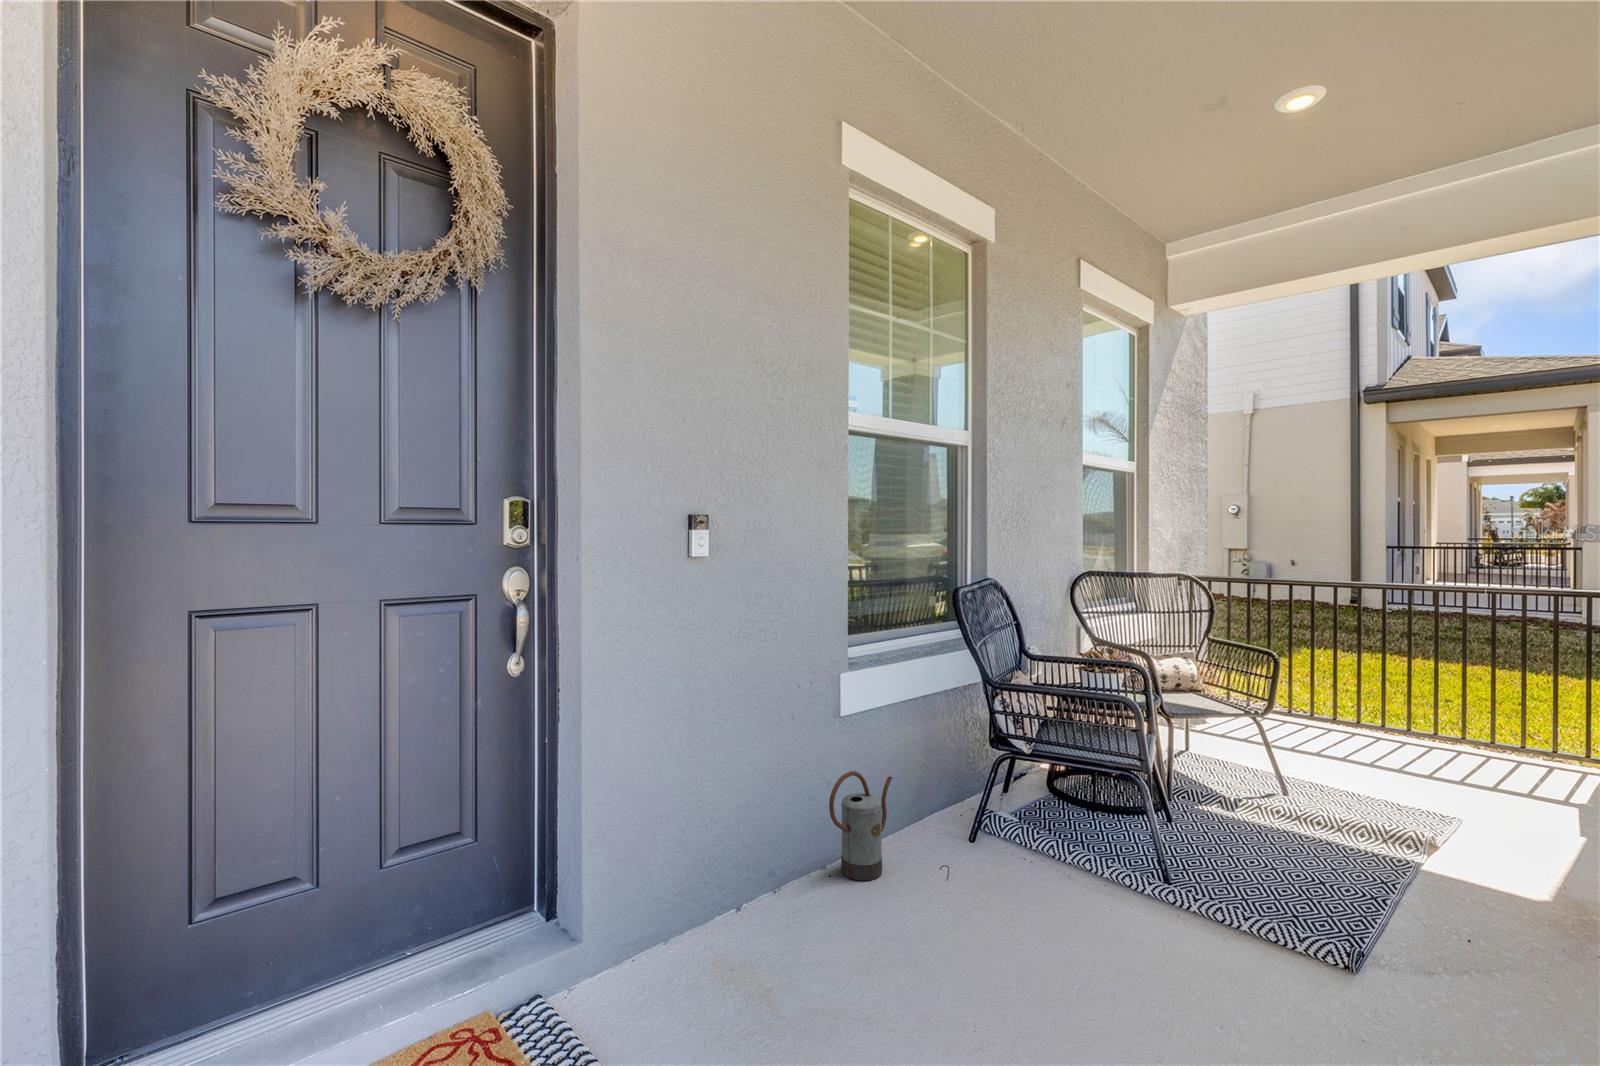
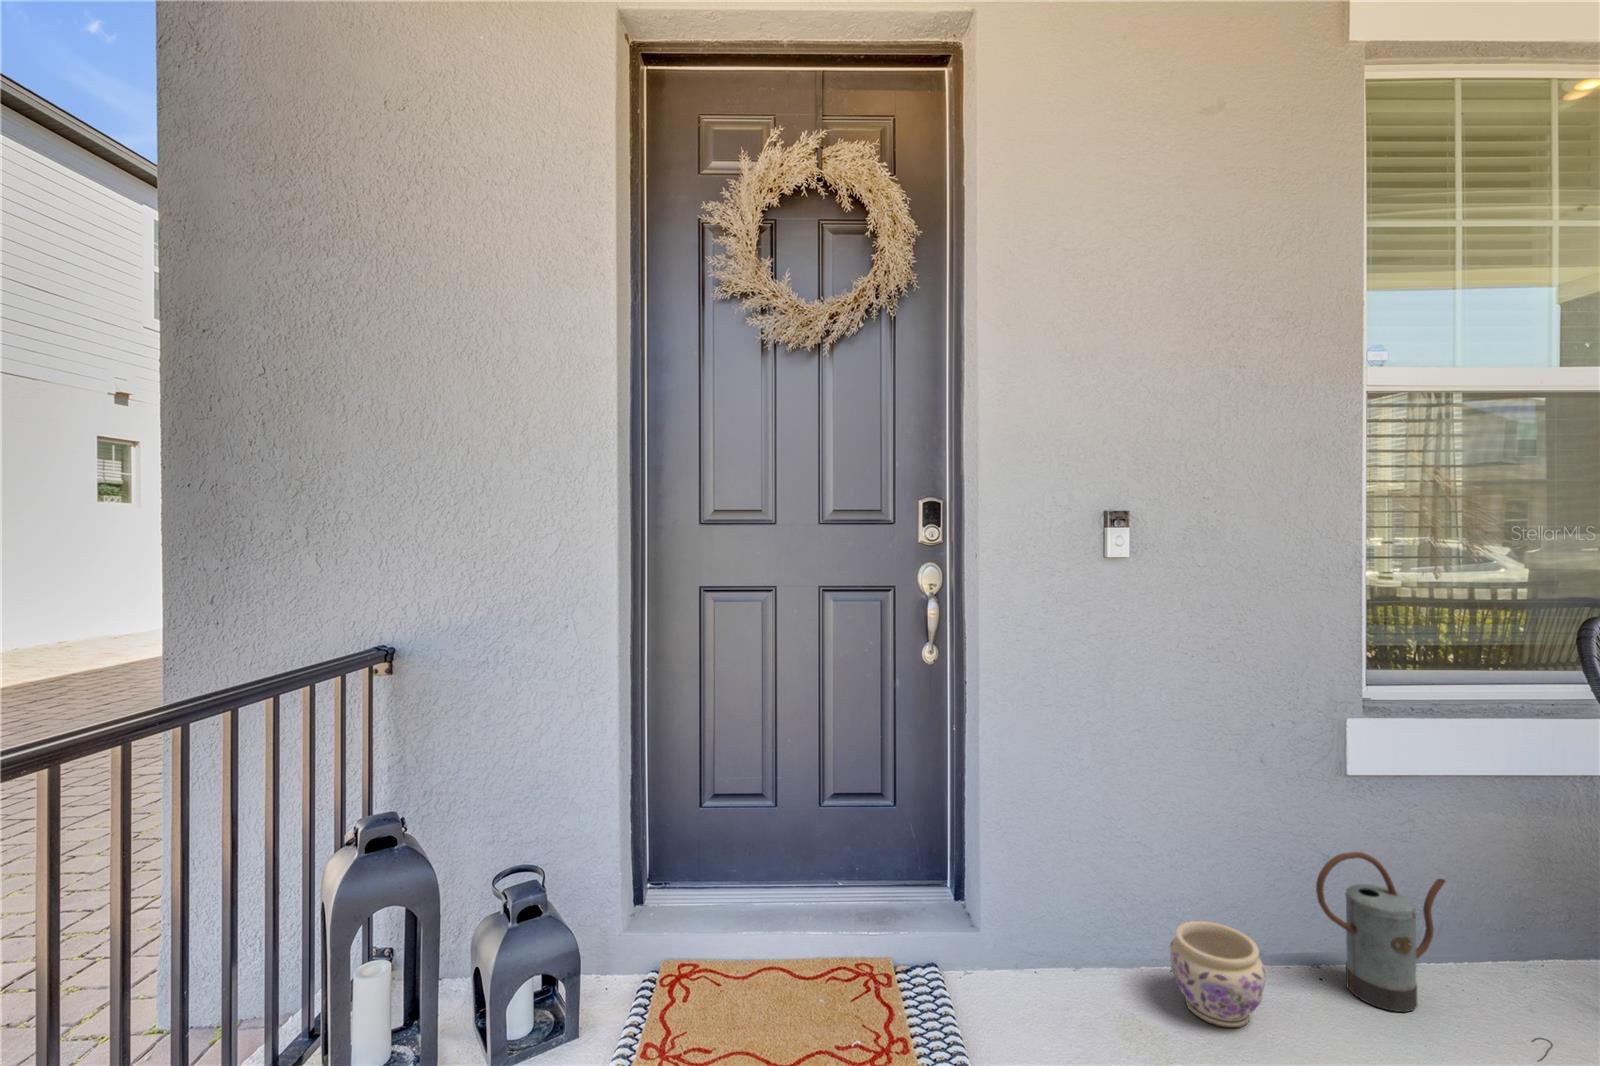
planter: none [741,856,810,940] -> present [1170,921,1266,1028]

